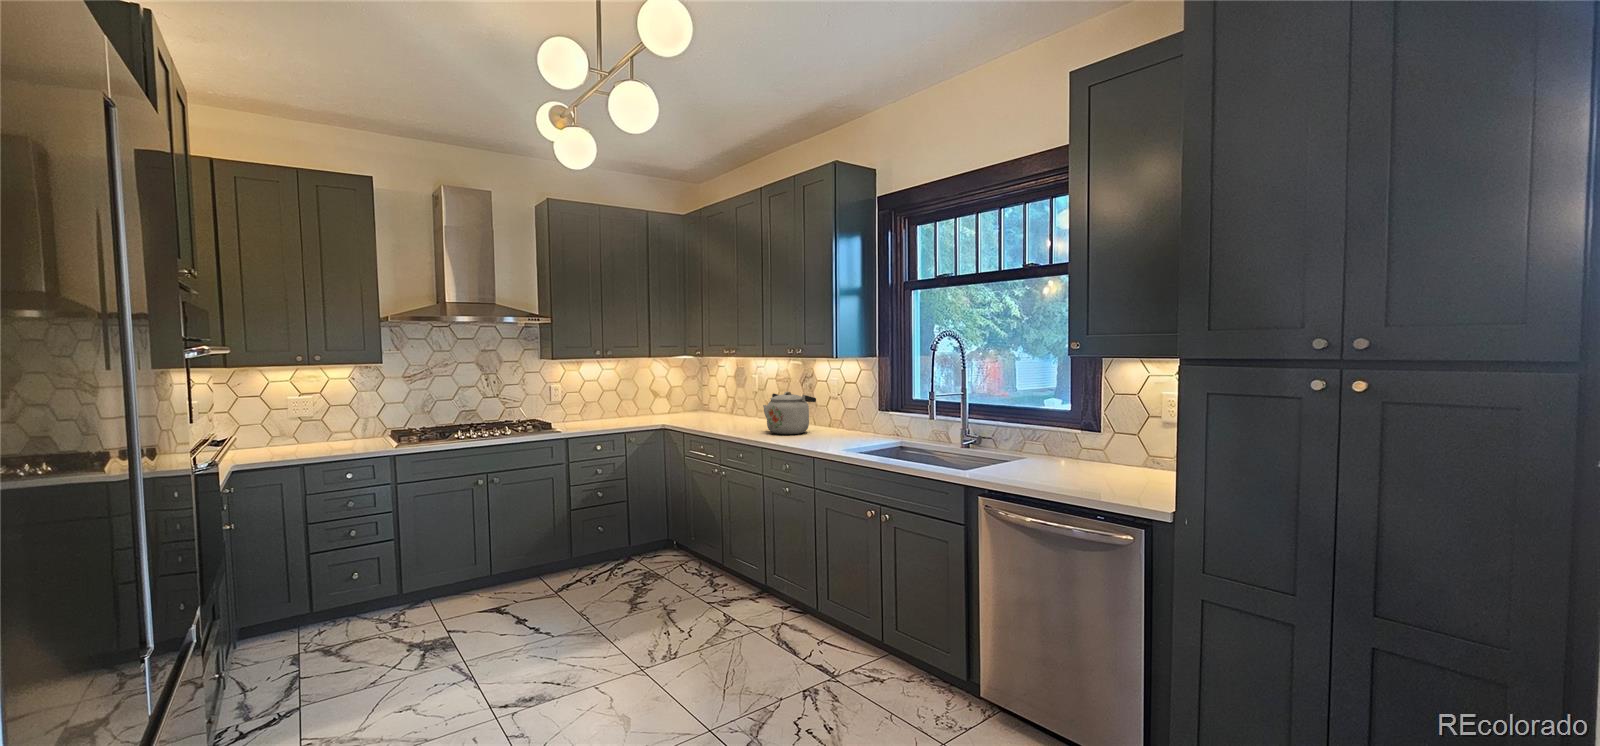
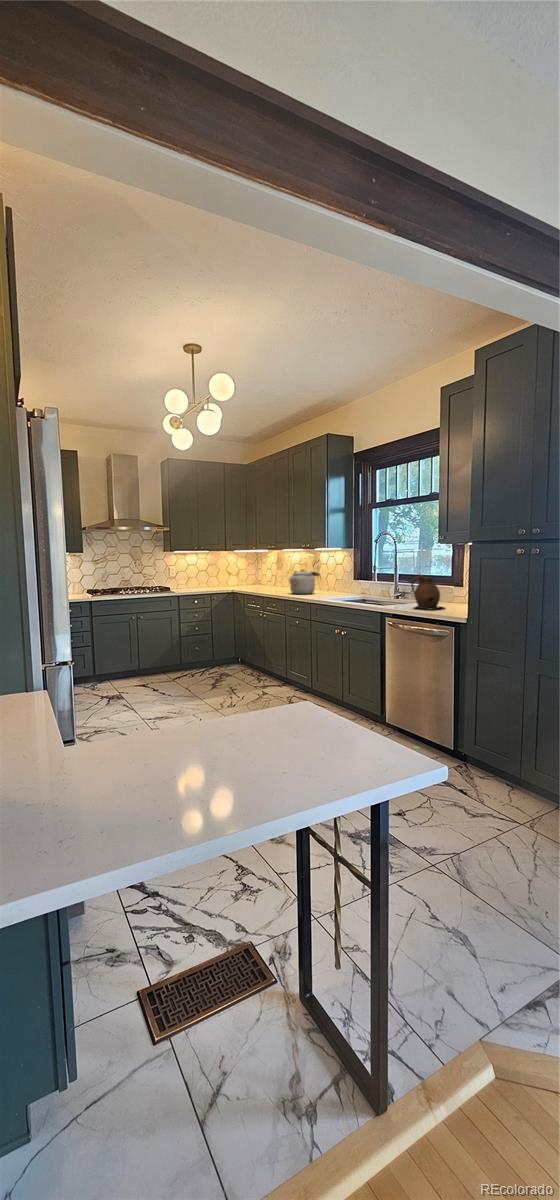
ceramic pitcher: none [1023,411,1088,484] -> present [411,574,444,610]

